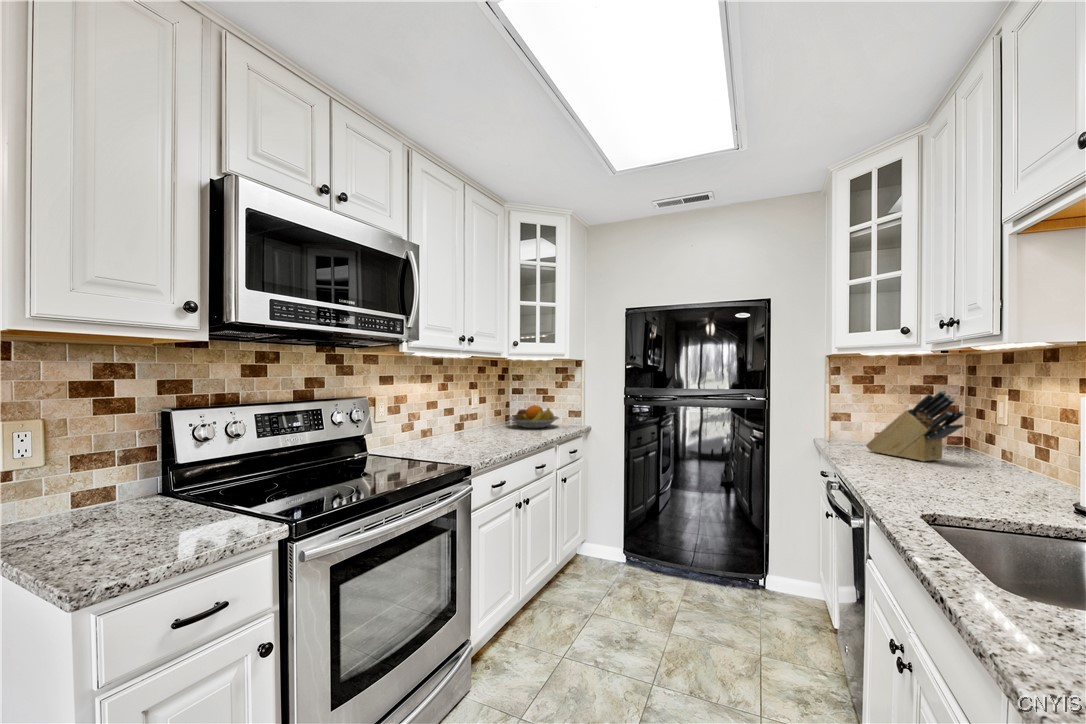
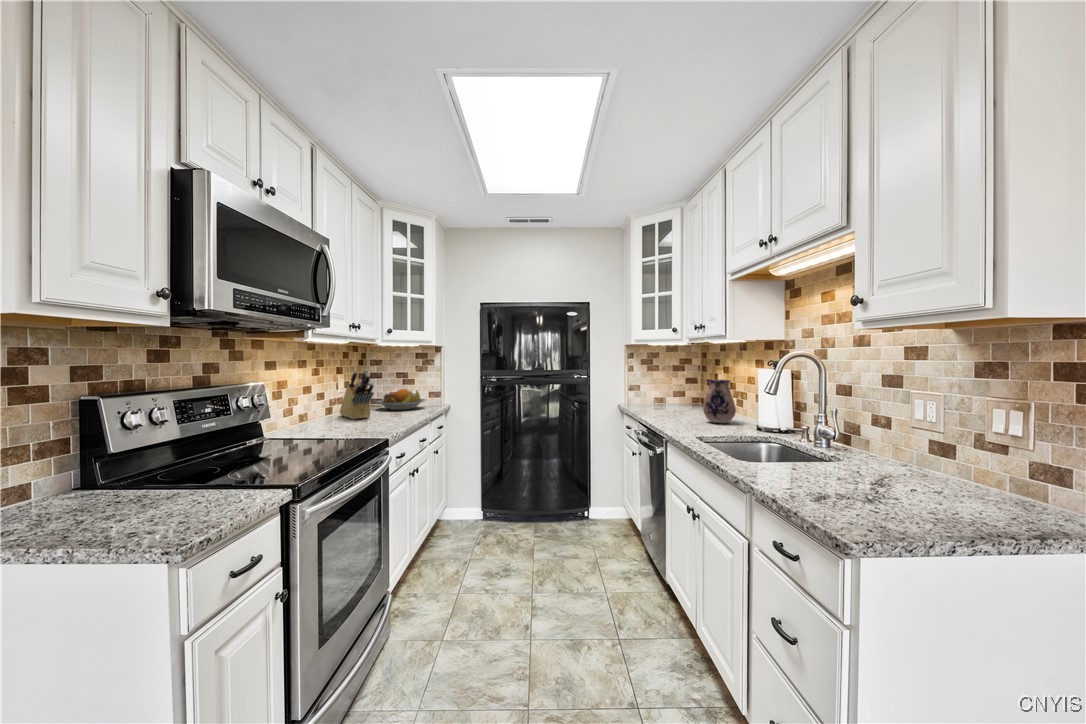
knife block: present [866,390,965,461] -> present [340,369,374,419]
ceramic pitcher: none [960,413,1034,491] -> present [703,380,736,423]

